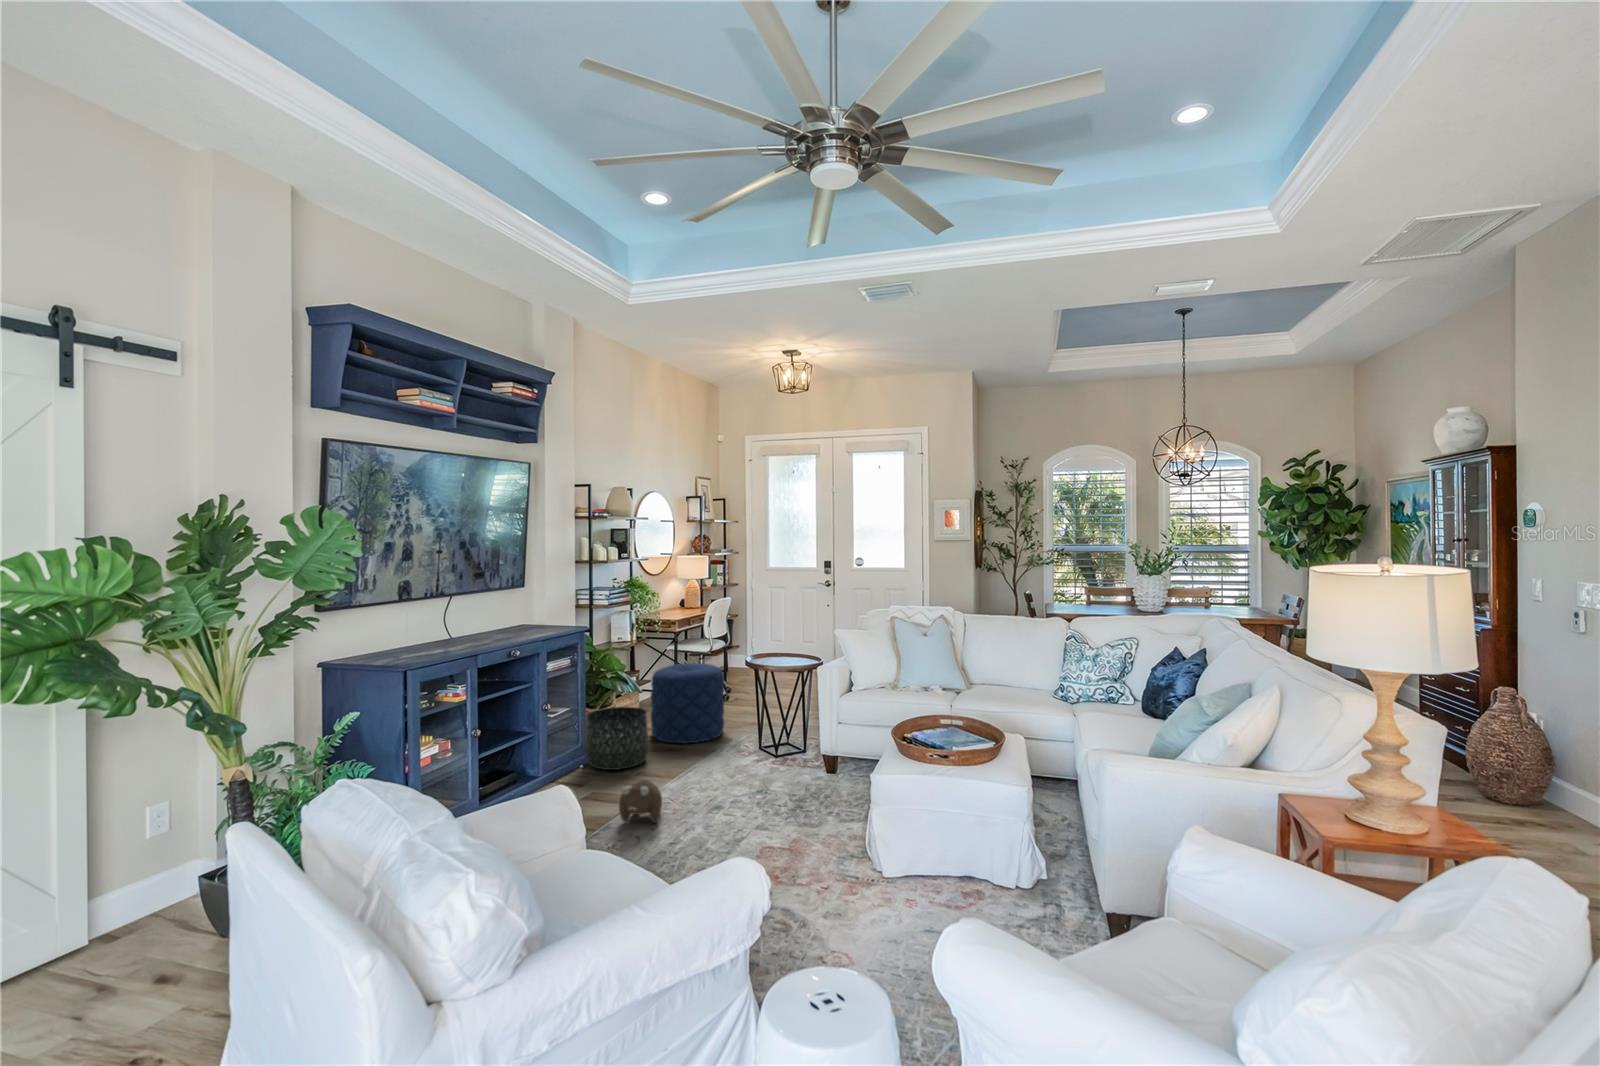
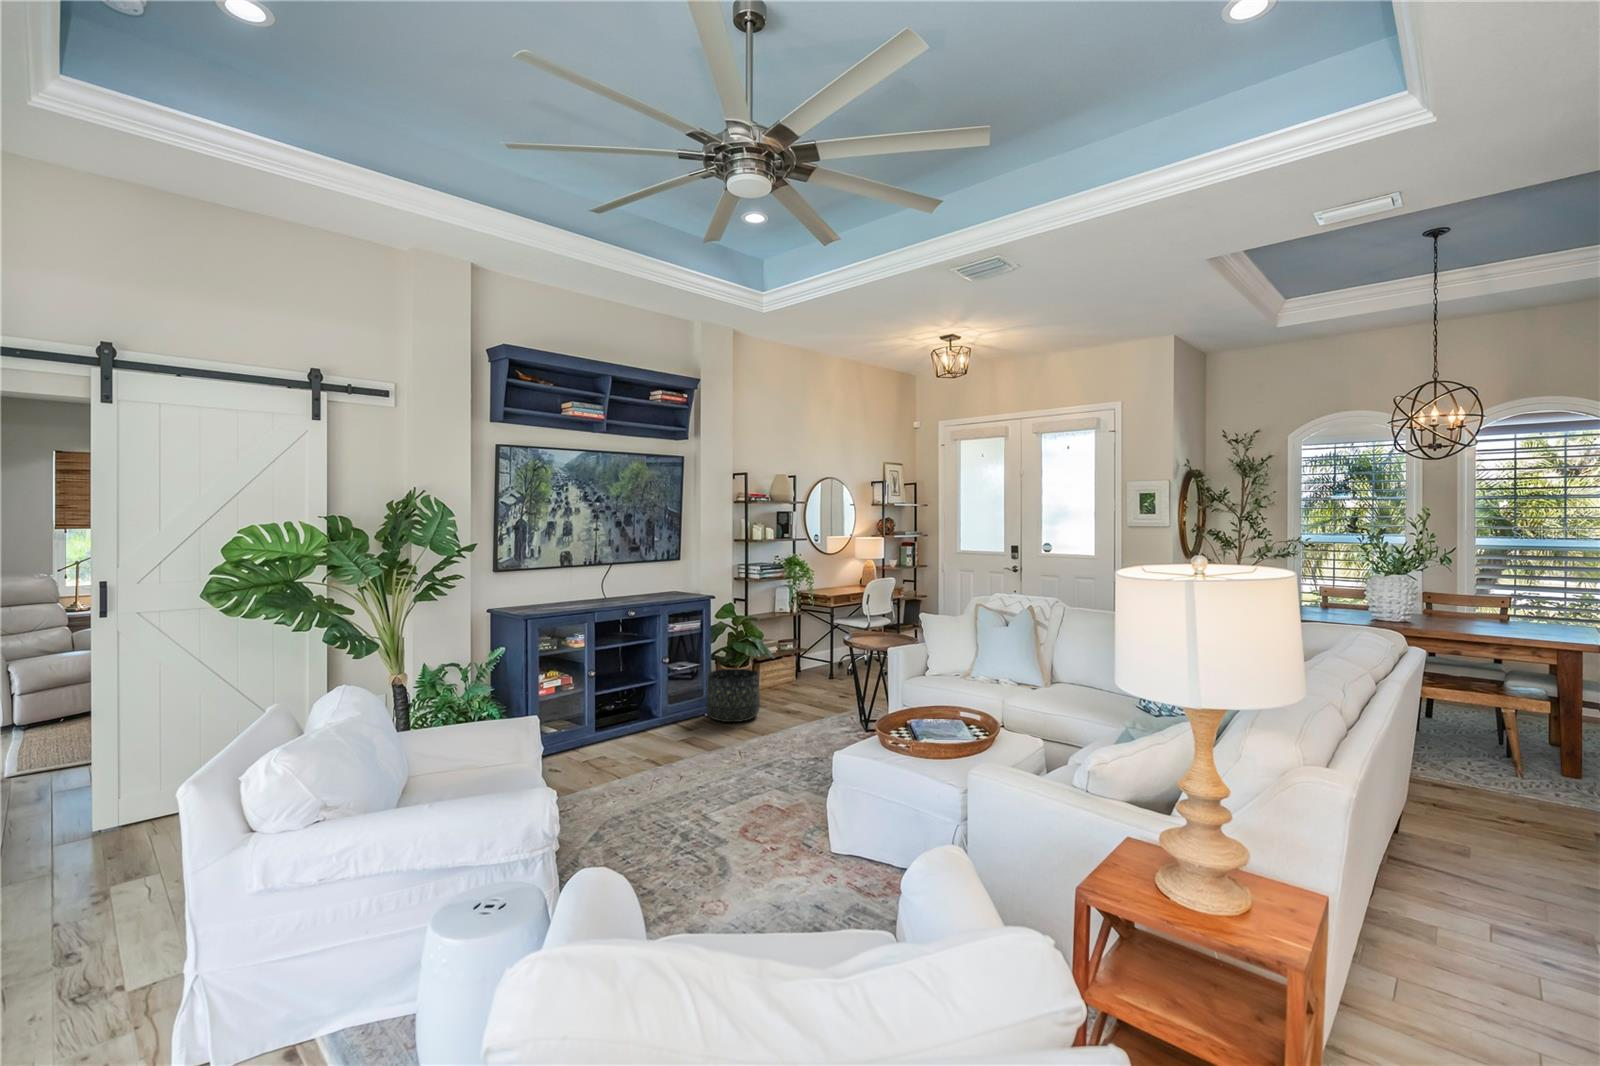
pouf: present [651,663,724,743] -> none [781,637,848,709]
plush toy: present [619,779,662,822] -> none [679,729,723,768]

